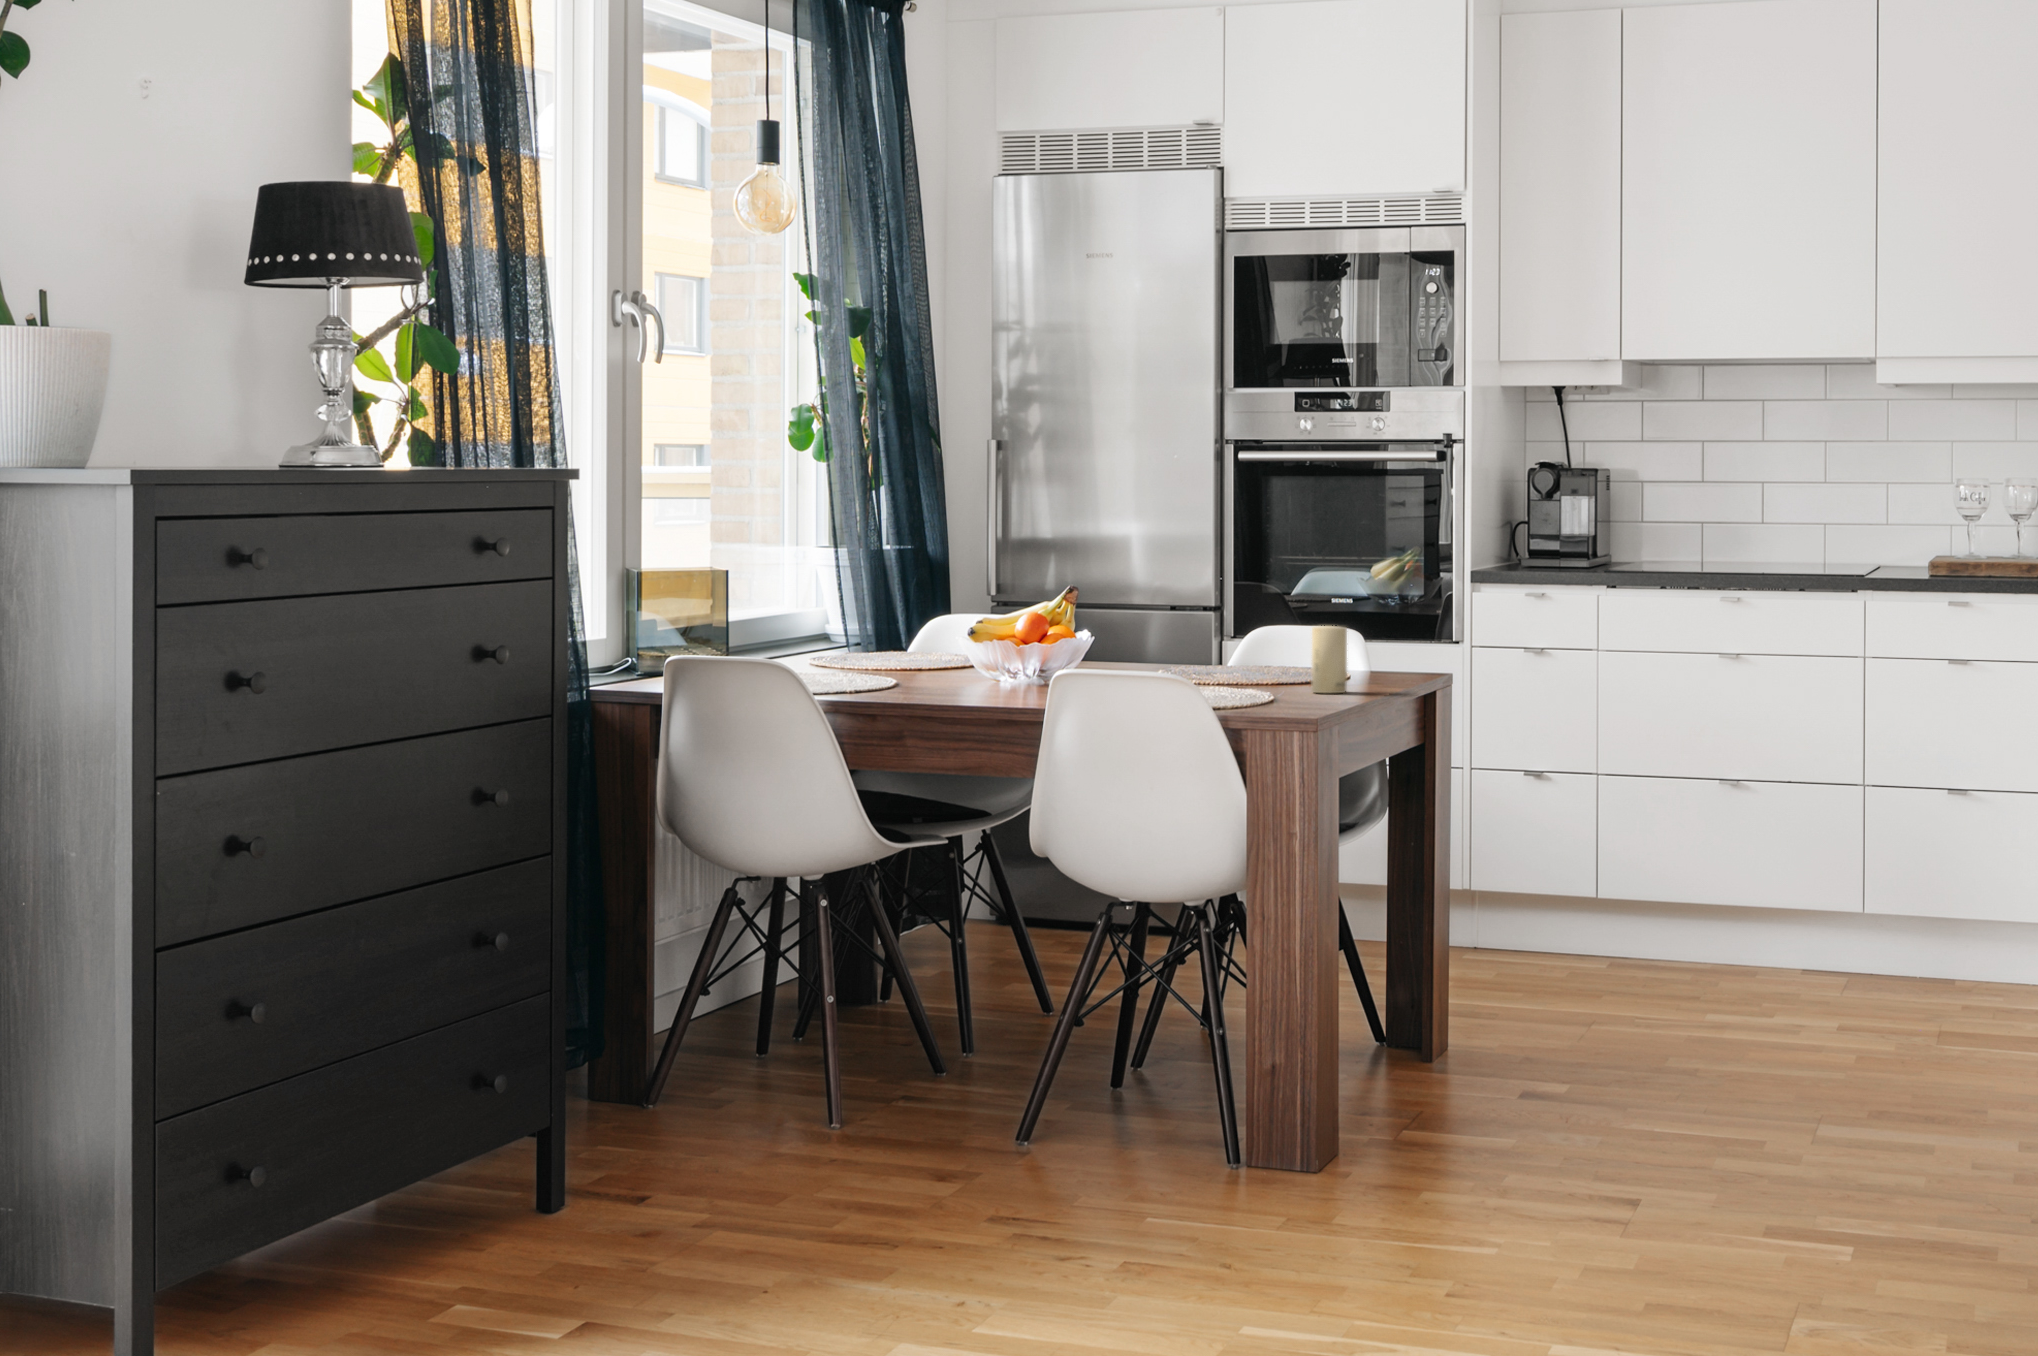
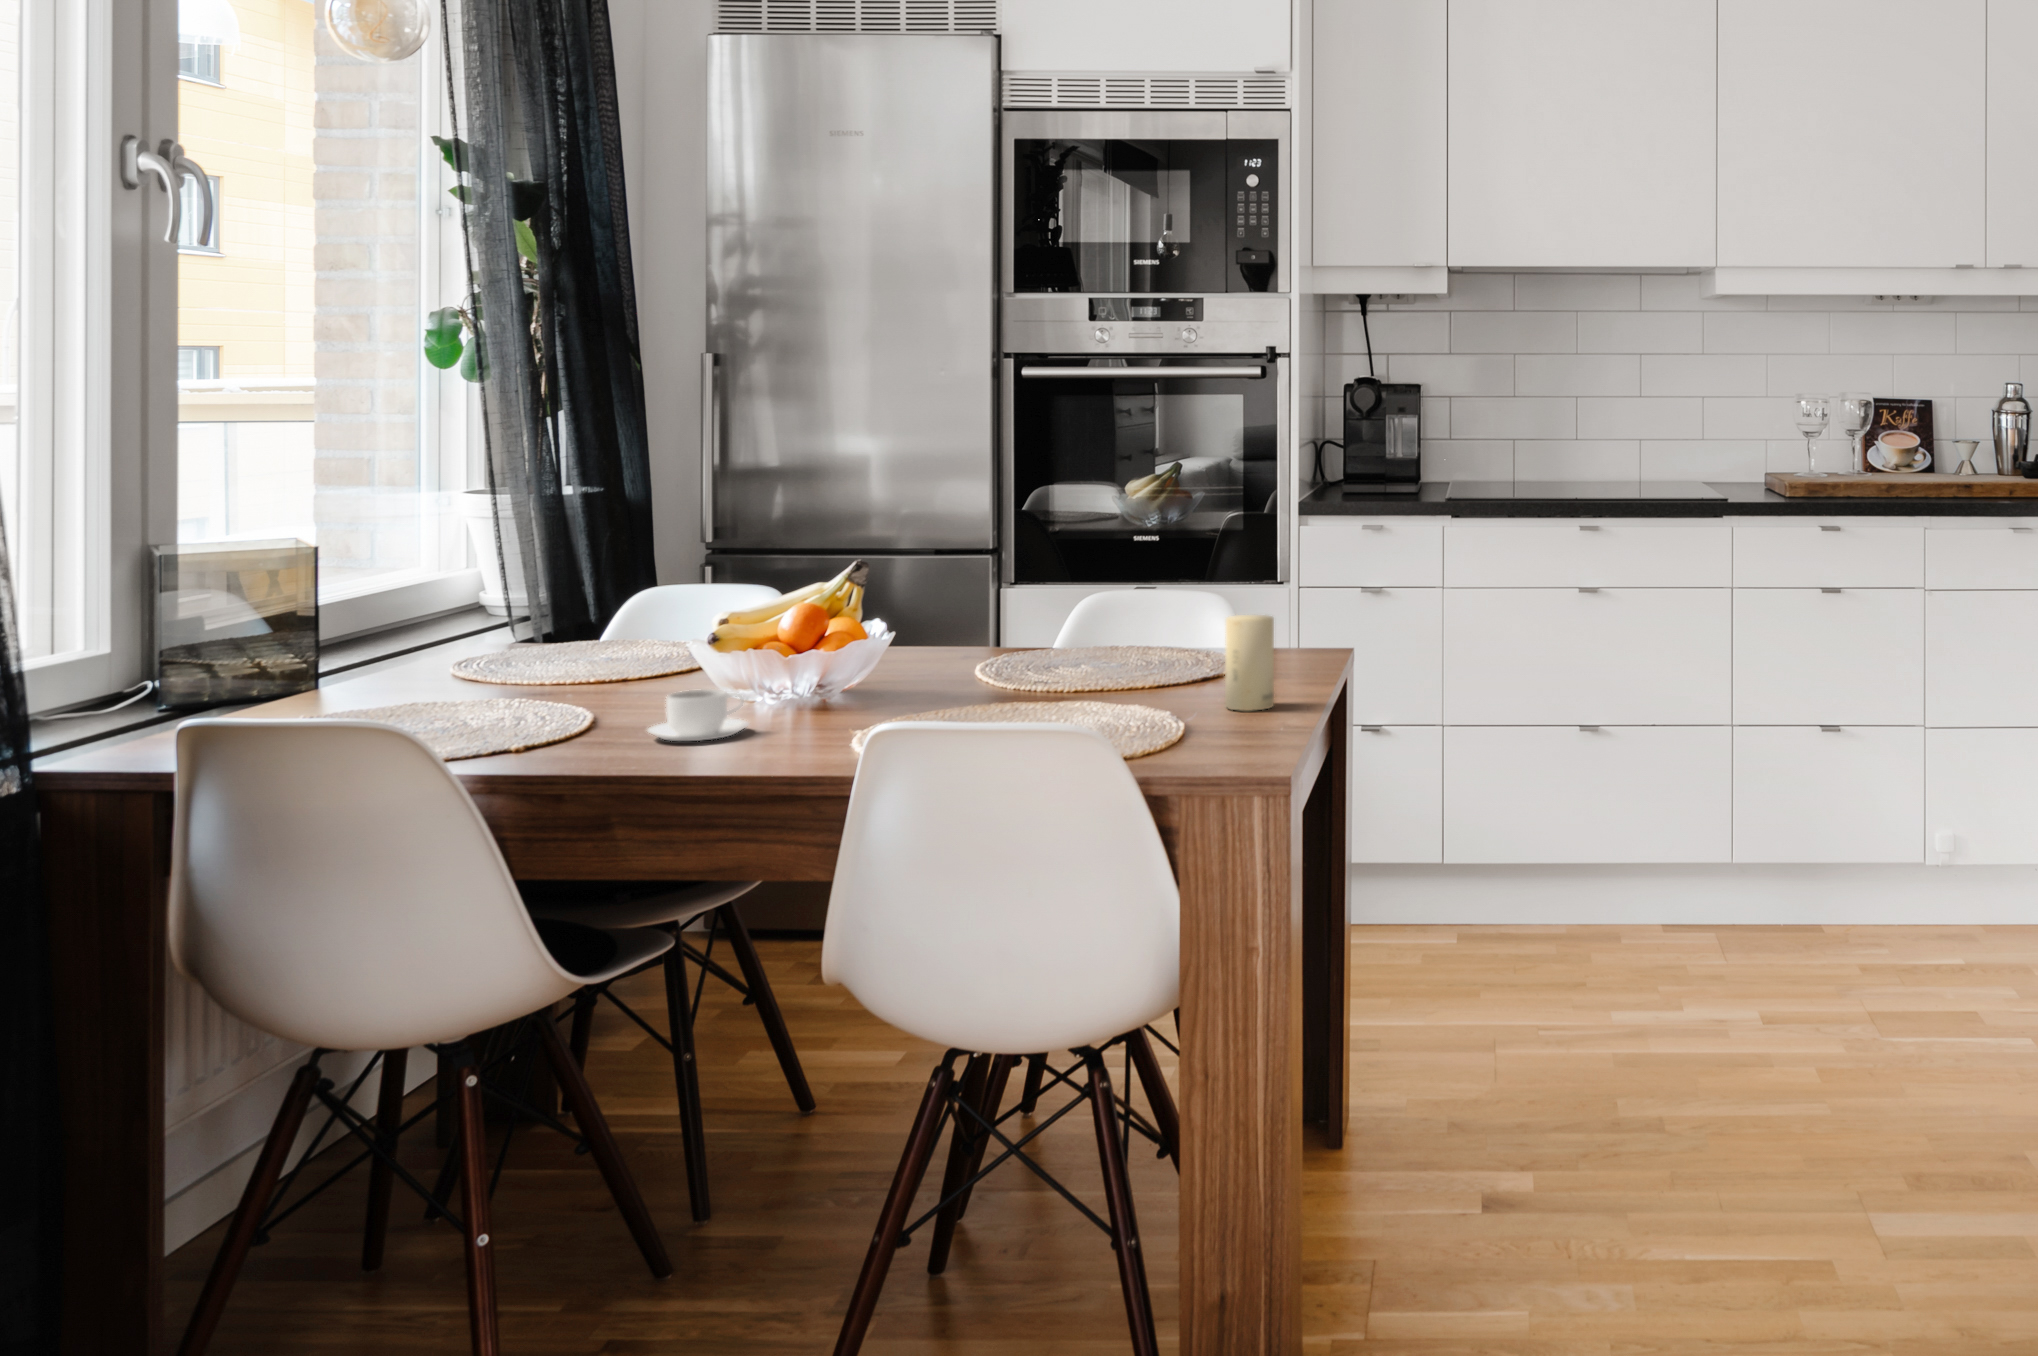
coffee cup: none [927,662,992,693] -> present [648,689,749,741]

